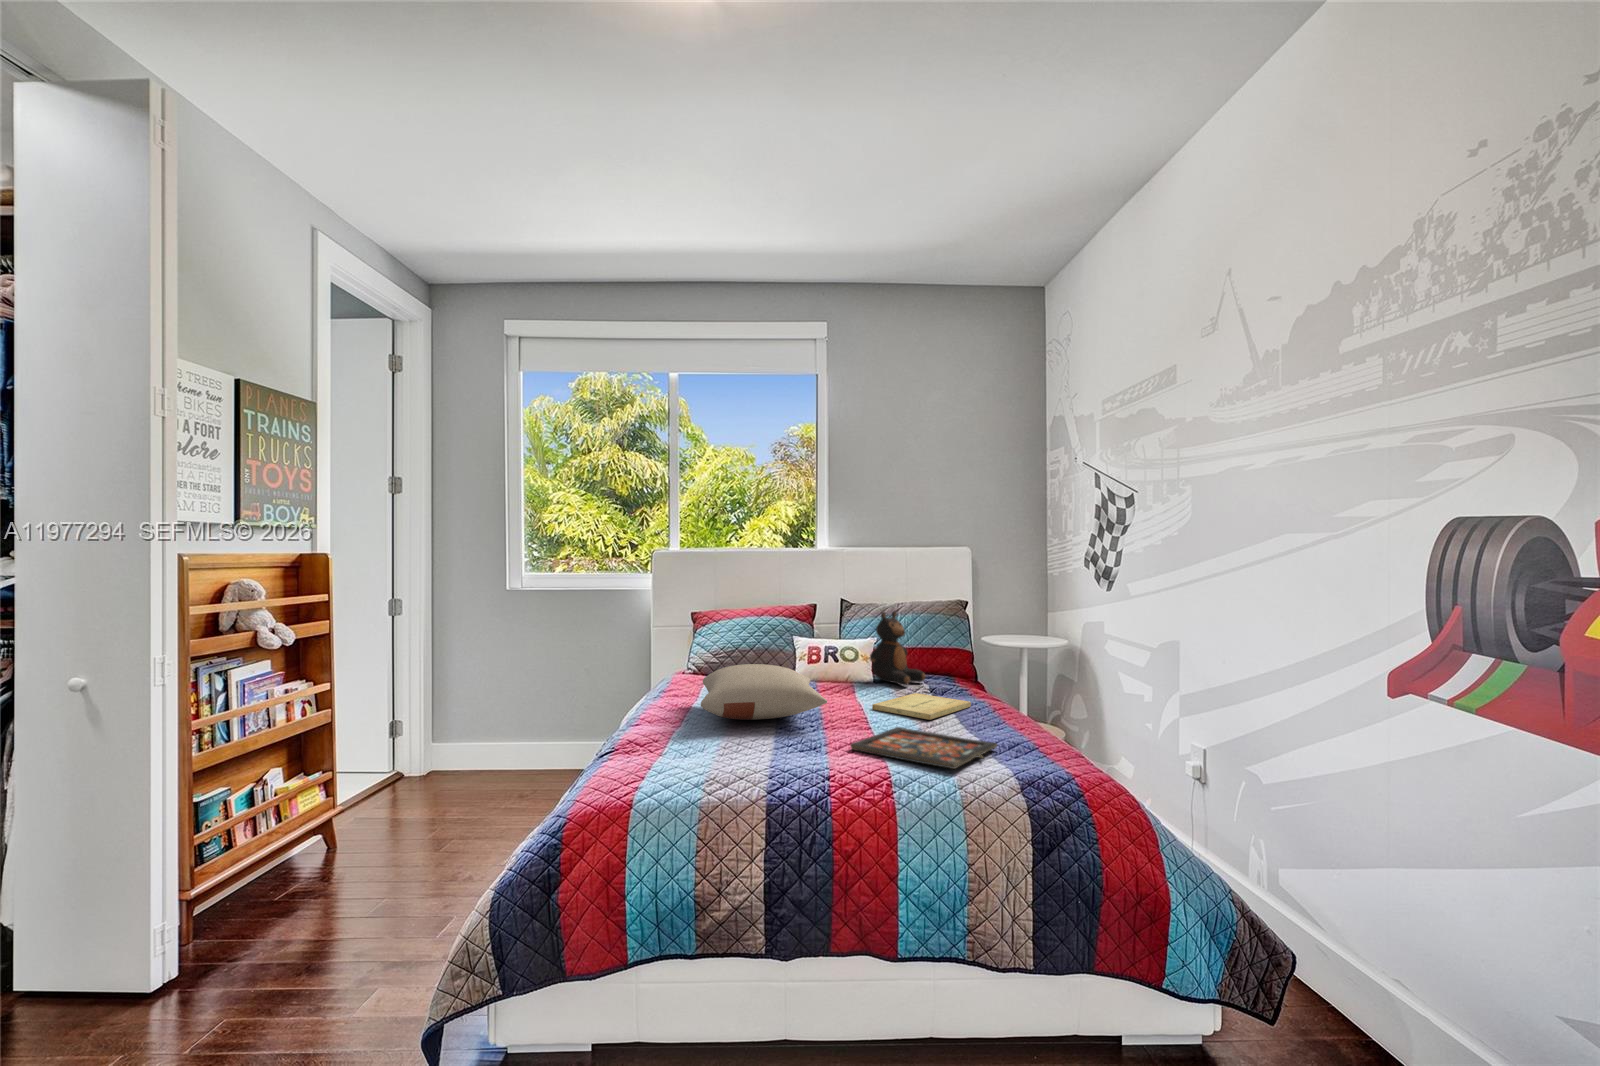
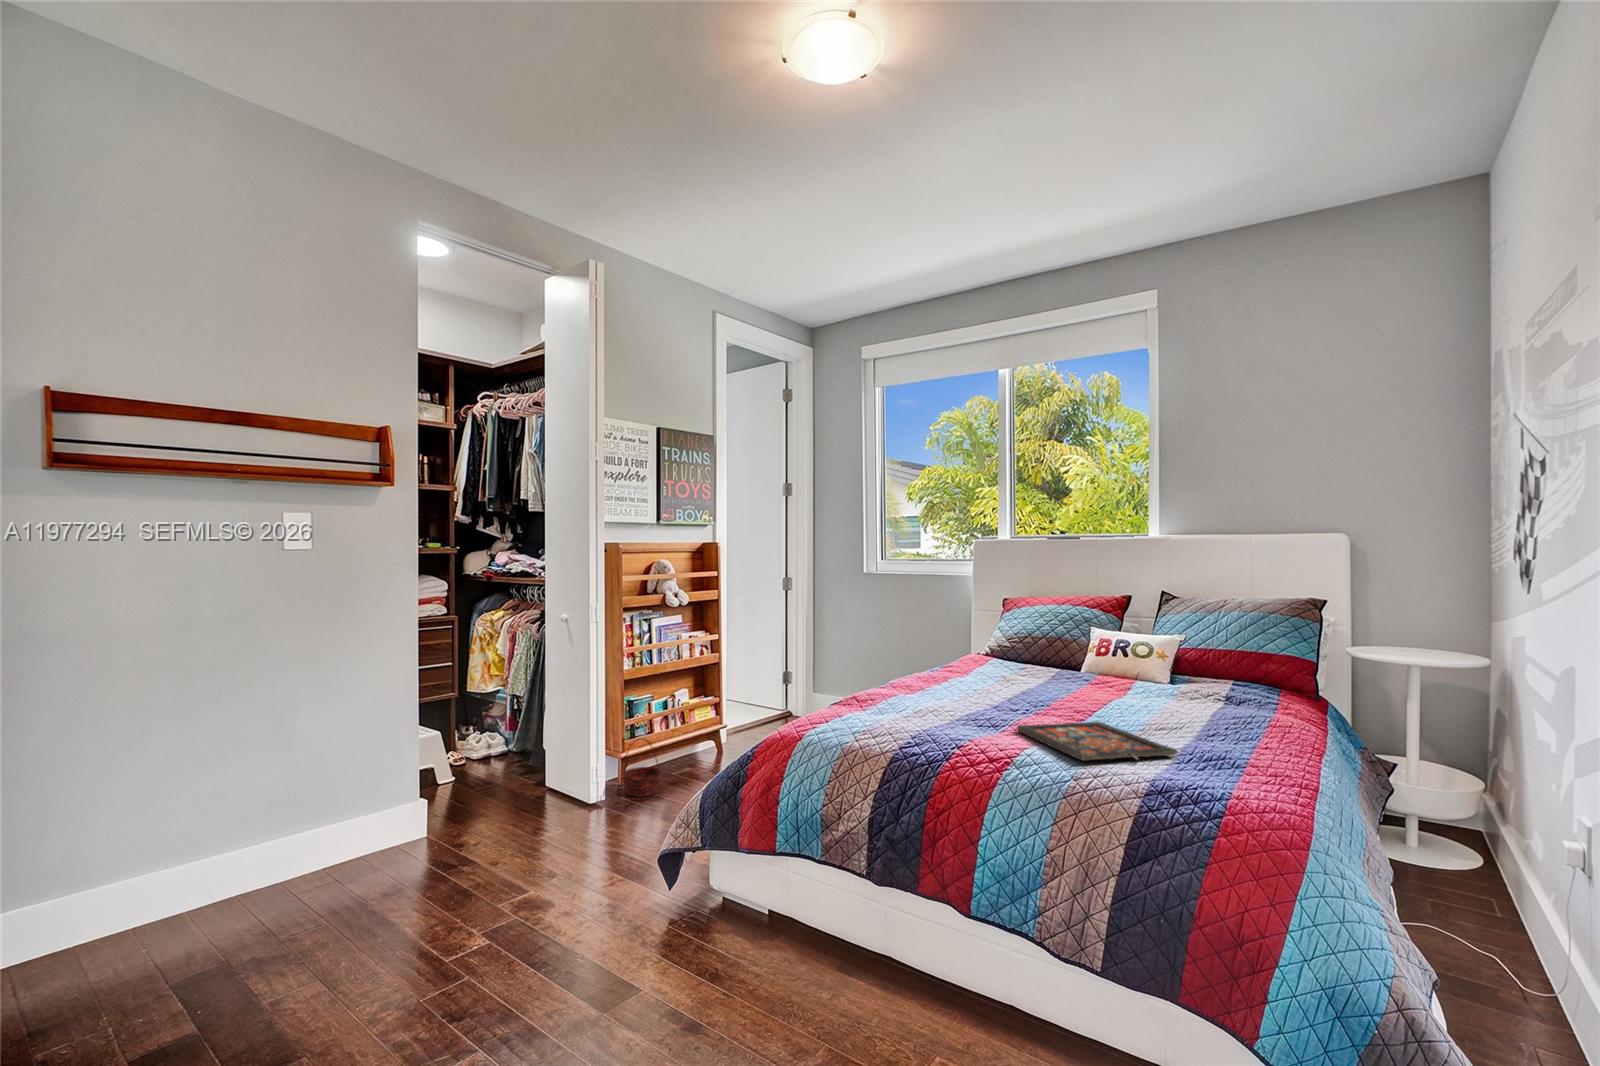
teddy bear: present [870,611,925,686] -> none [1155,604,1230,690]
pillow: present [701,664,827,720] -> none [908,645,1055,697]
book: present [872,693,971,720] -> none [1110,697,1237,722]
basket: none [189,852,268,947] -> present [622,738,662,797]

